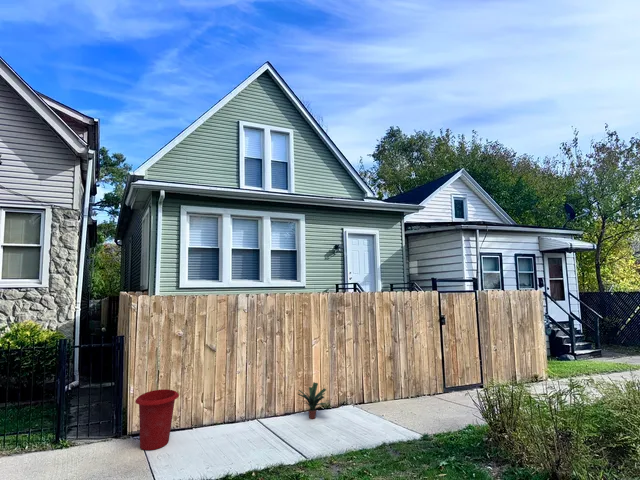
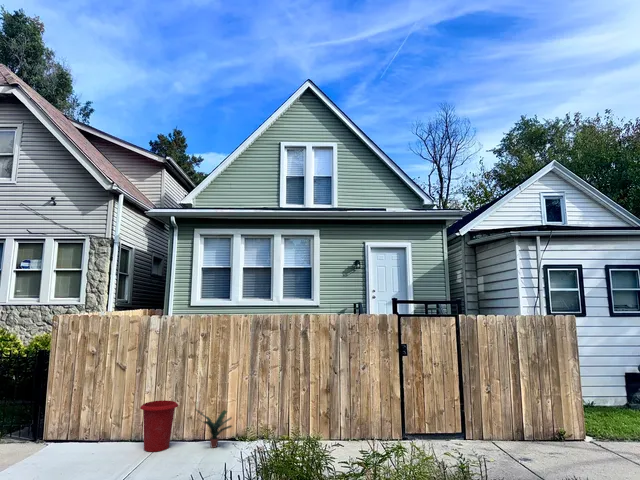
waste bin: present [135,389,179,450] -> present [140,400,178,452]

